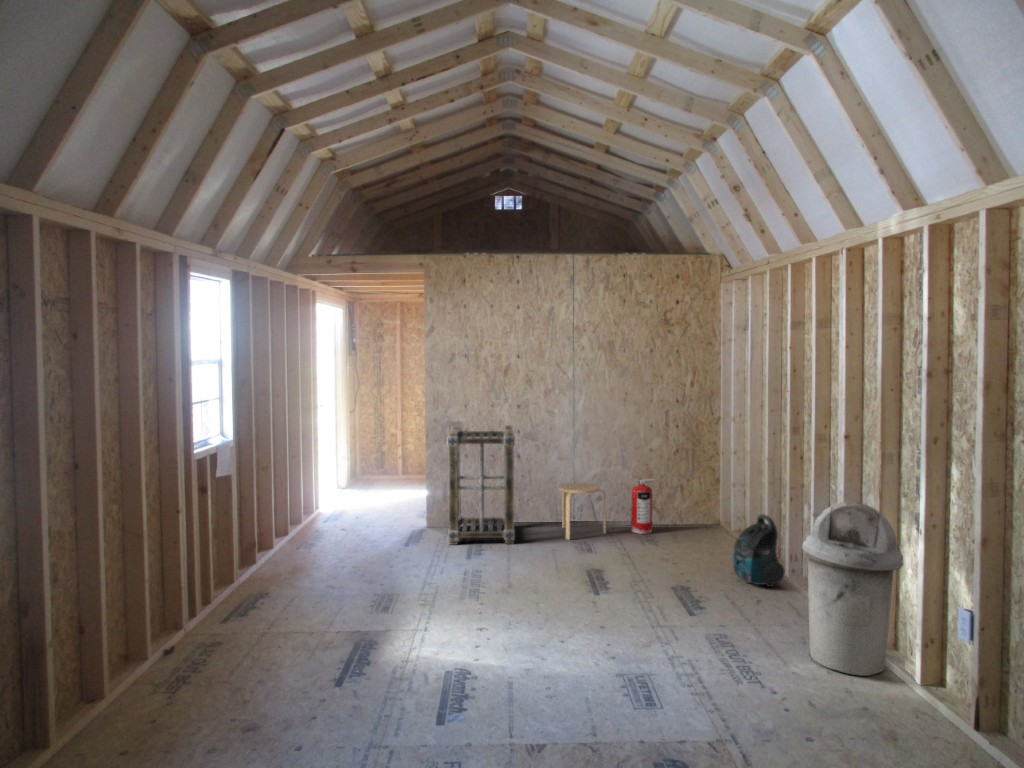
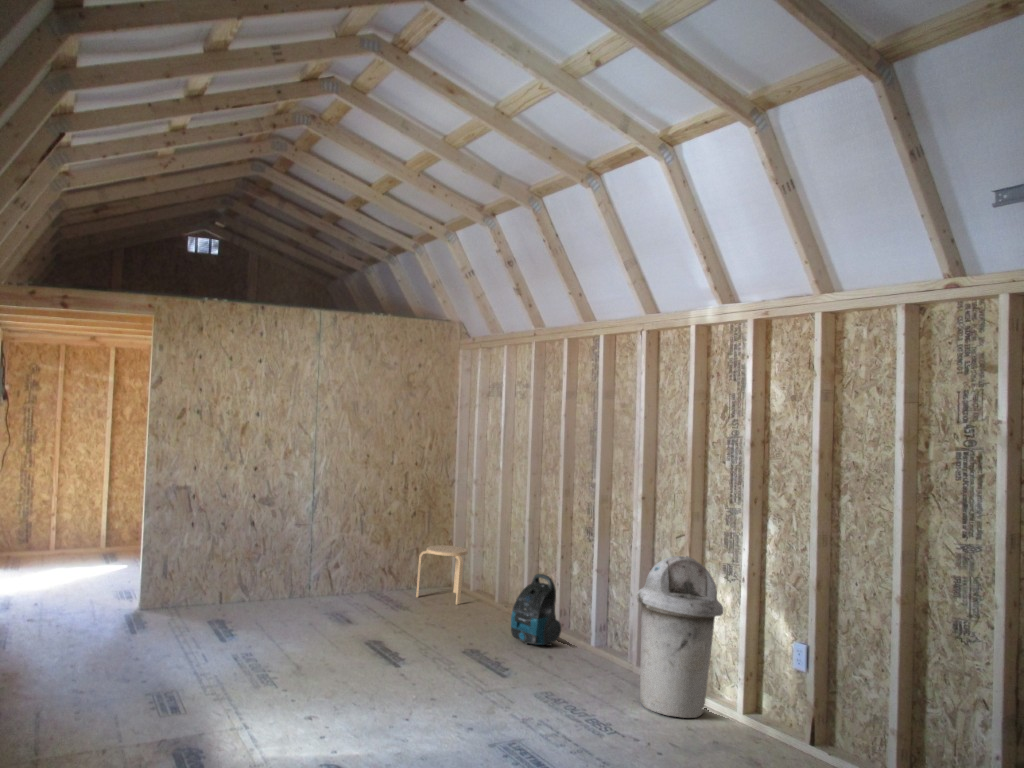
shelving unit: present [448,425,515,545] -> none [148,484,263,640]
fire extinguisher: present [631,479,656,534] -> none [369,543,399,604]
stool: present [559,483,606,539] -> present [416,545,468,604]

